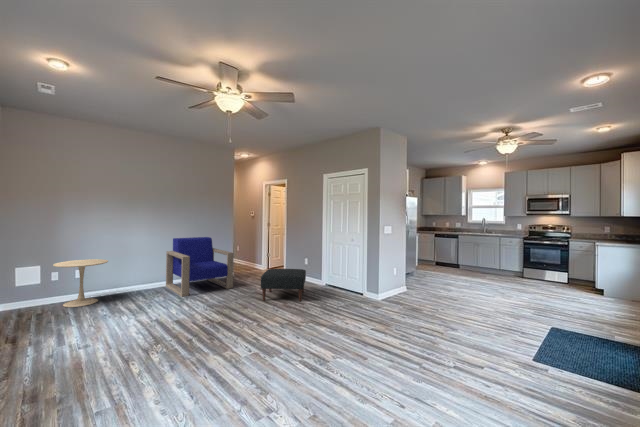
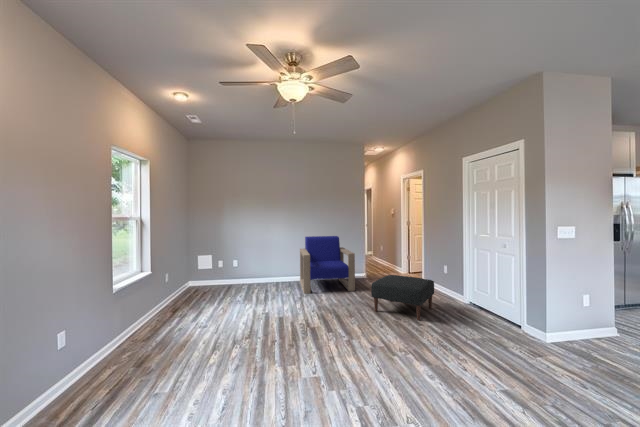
side table: present [53,259,108,307] -> none [216,253,252,291]

